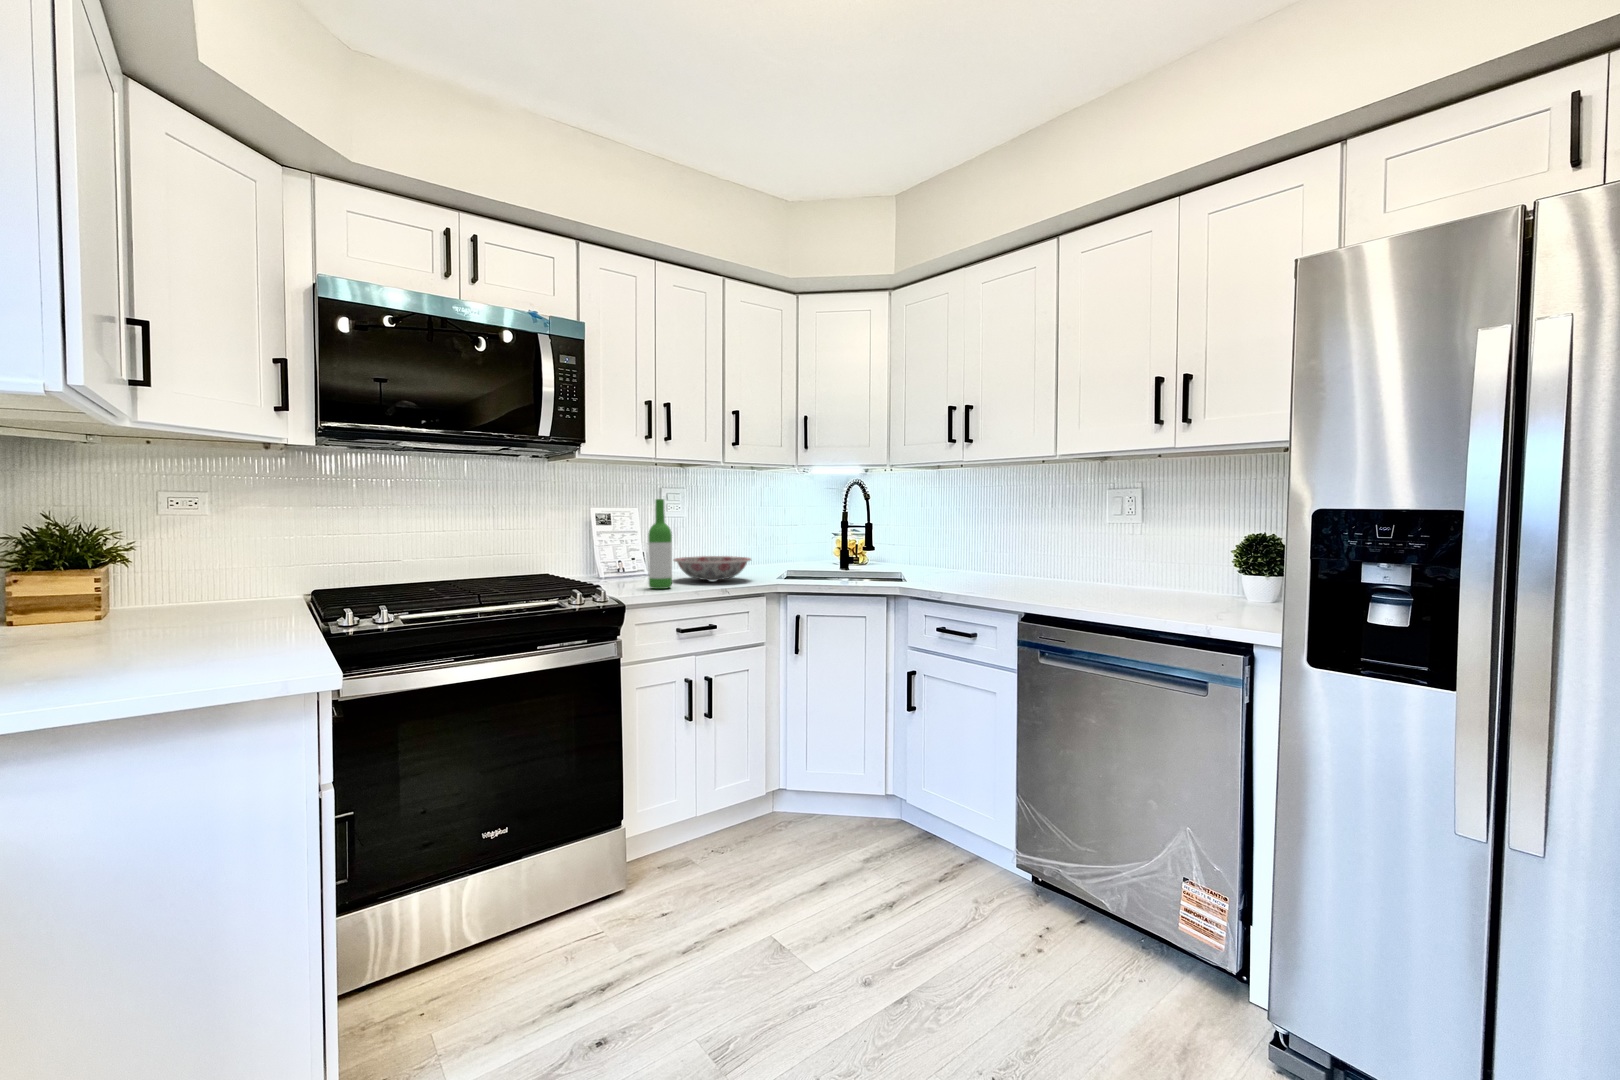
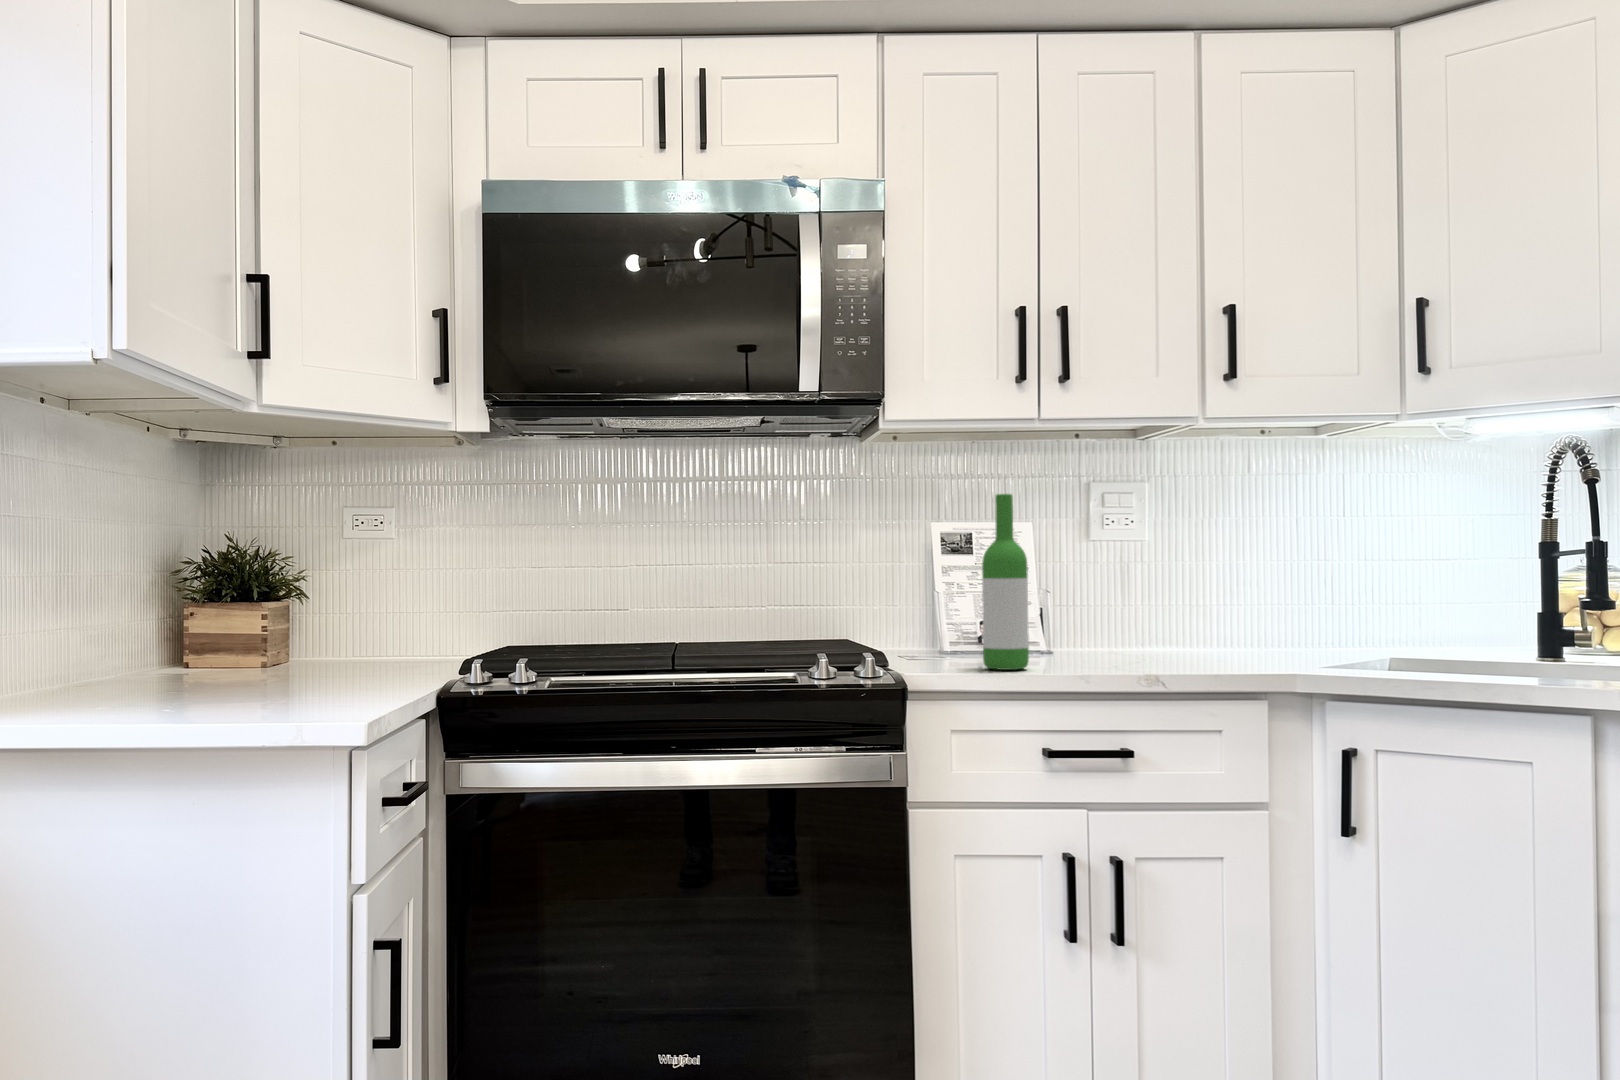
ceramic bowl: present [673,556,751,581] -> none [1060,614,1226,662]

